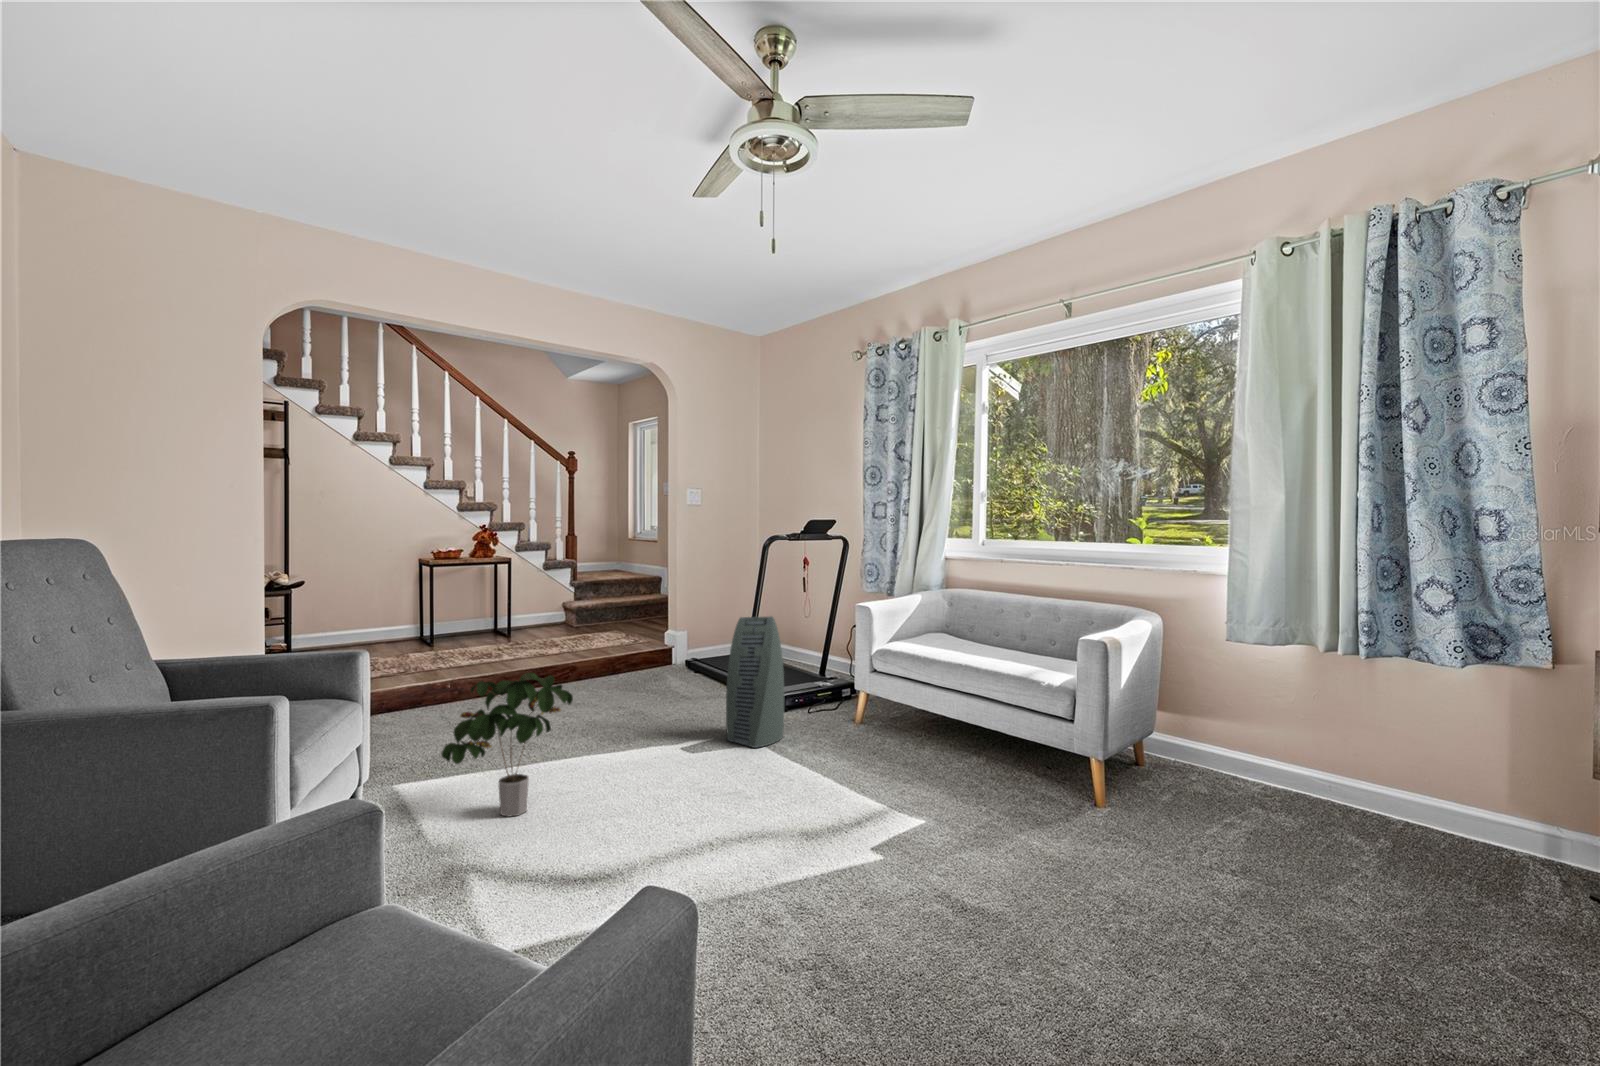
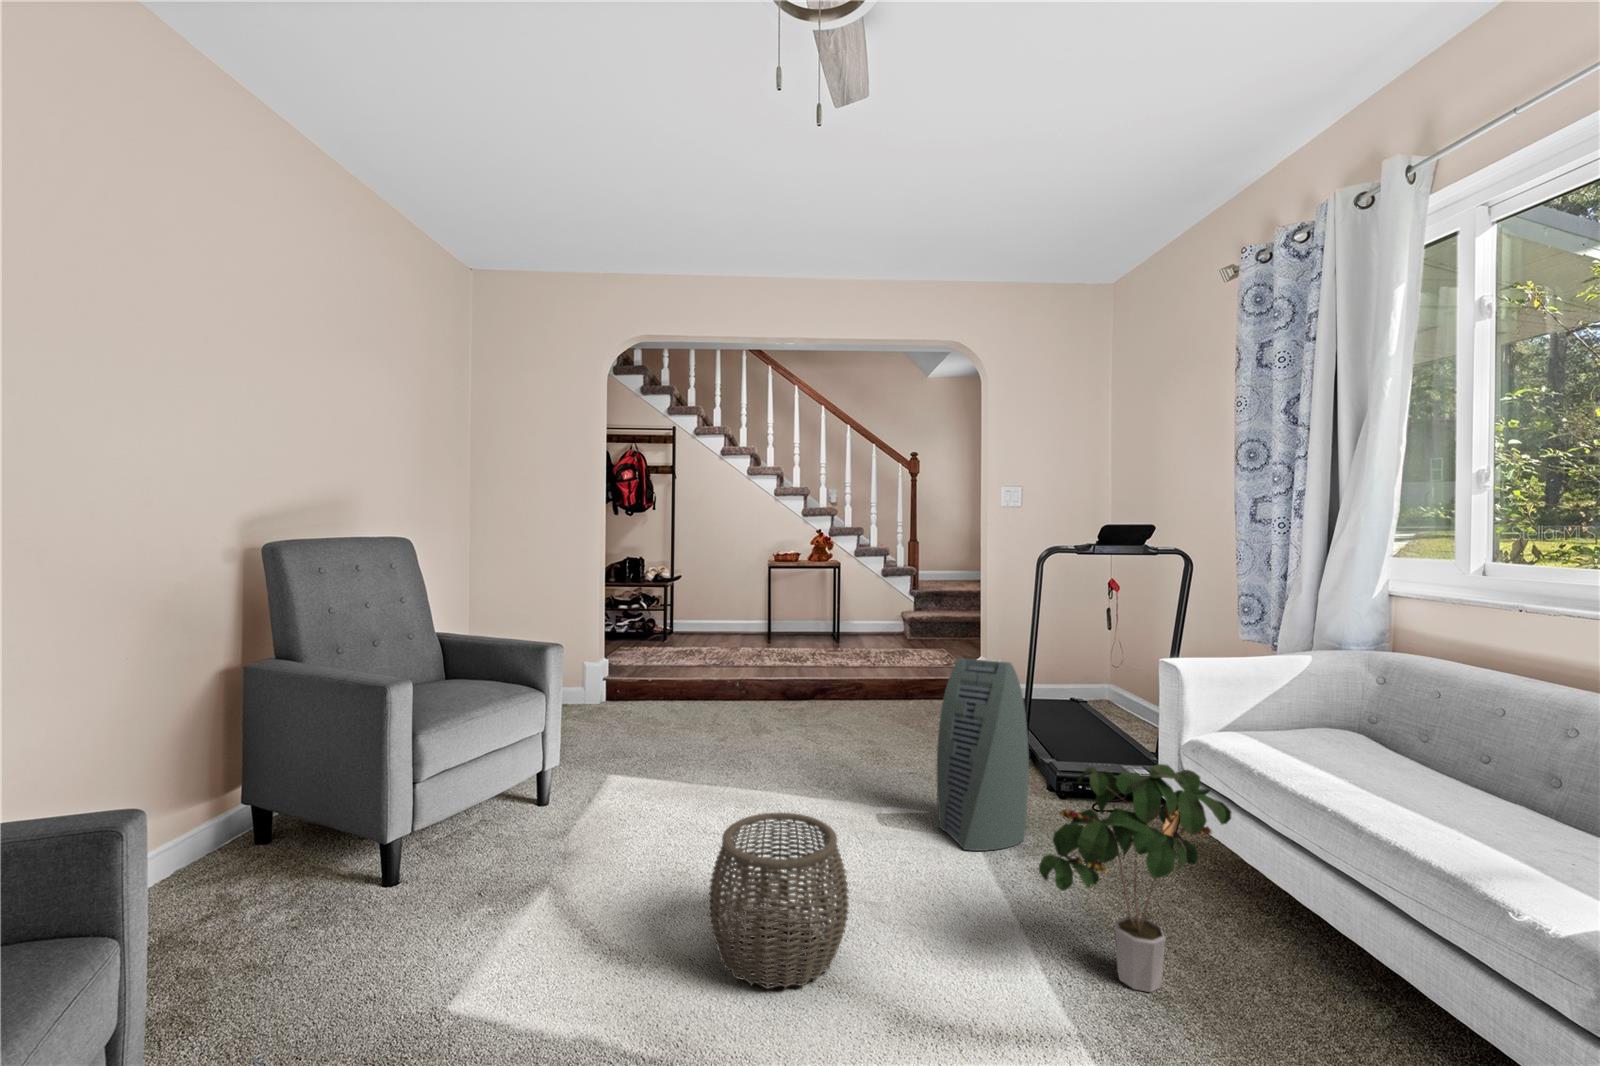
potted plant: present [442,673,573,817] -> present [1039,764,1231,992]
woven basket: none [651,728,751,837] -> present [708,813,849,989]

